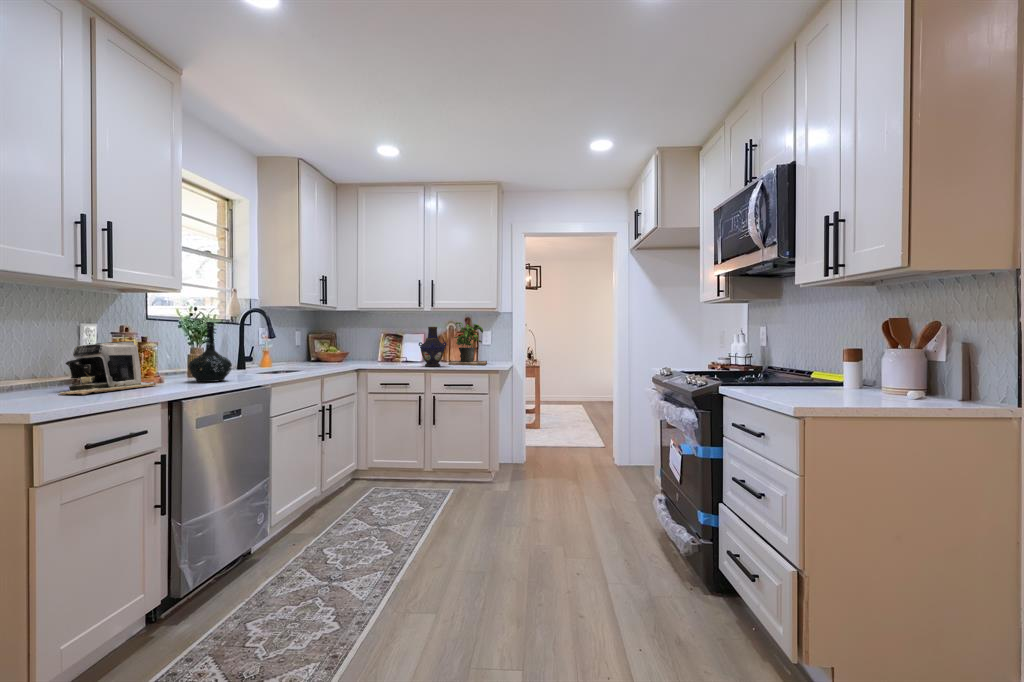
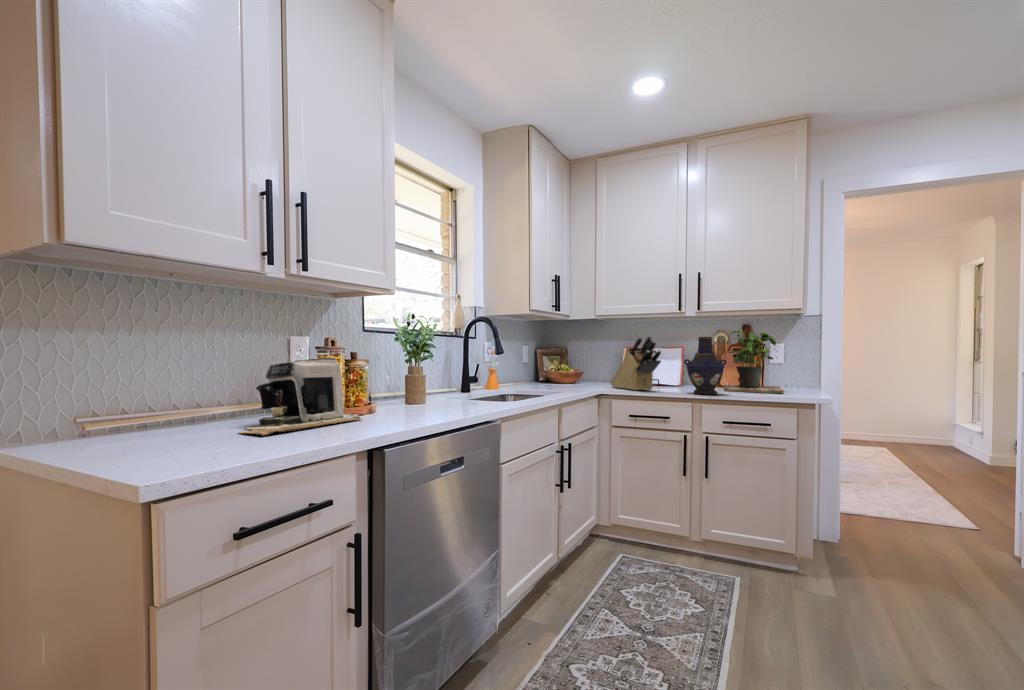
bottle: present [188,322,232,382] -> none [400,331,452,415]
knife block: none [368,325,403,365] -> present [611,335,661,391]

